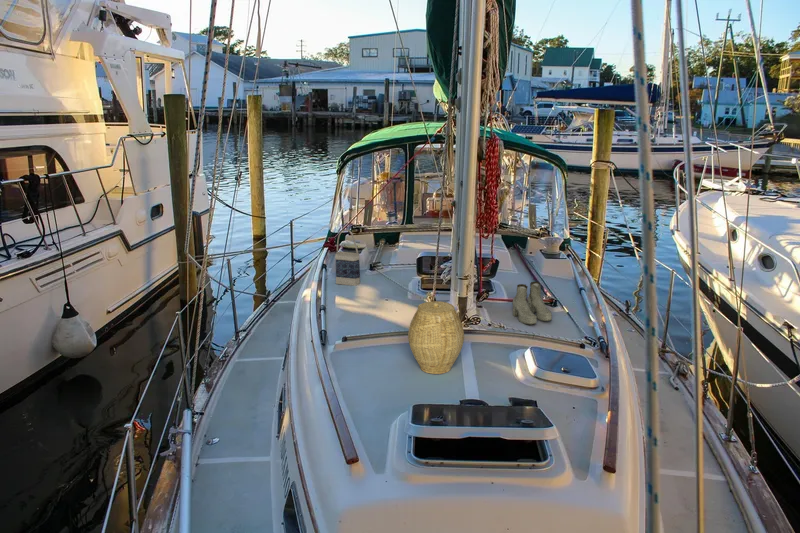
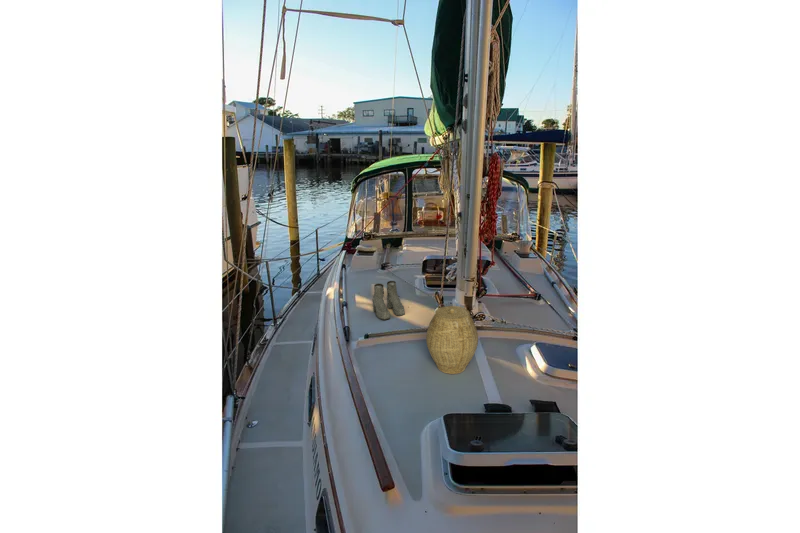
bag: present [335,229,360,286] -> none [354,238,375,285]
boots: present [512,282,552,325] -> present [372,281,405,320]

